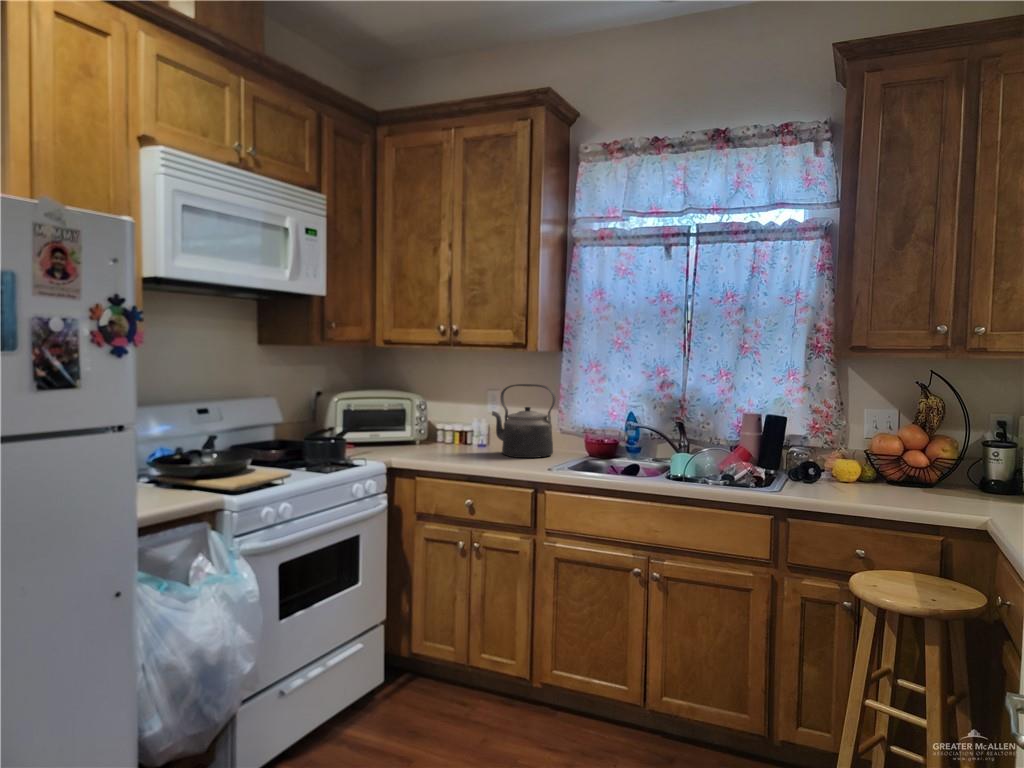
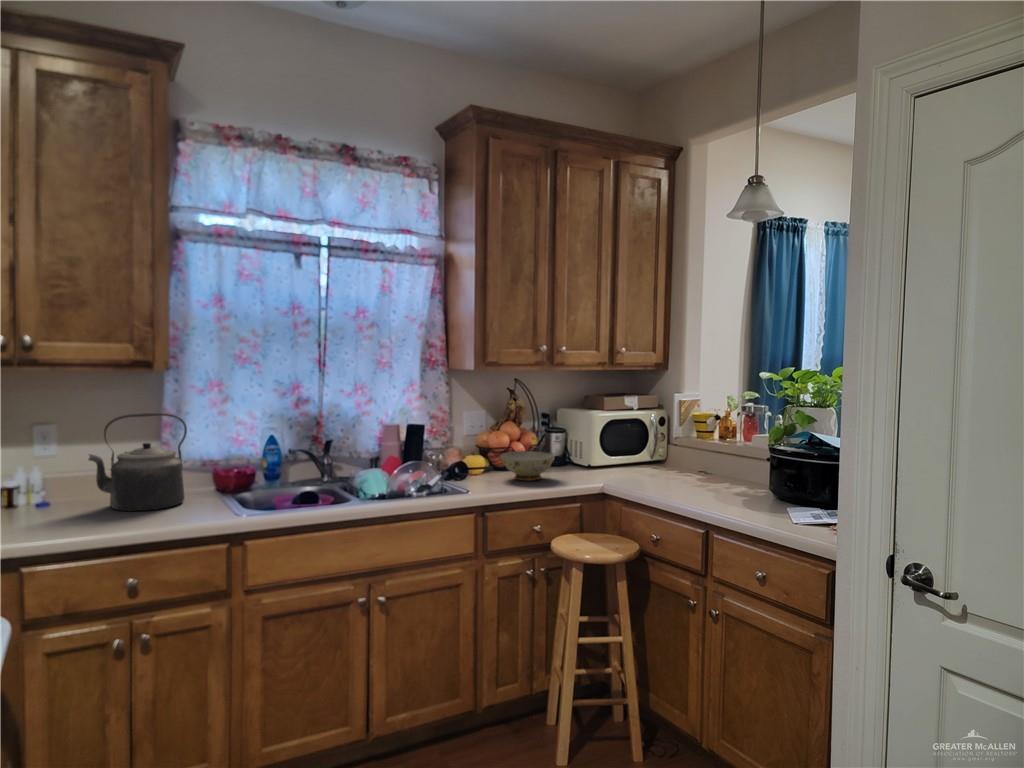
ceramic bowl: none [855,461,936,499] -> present [501,451,555,481]

